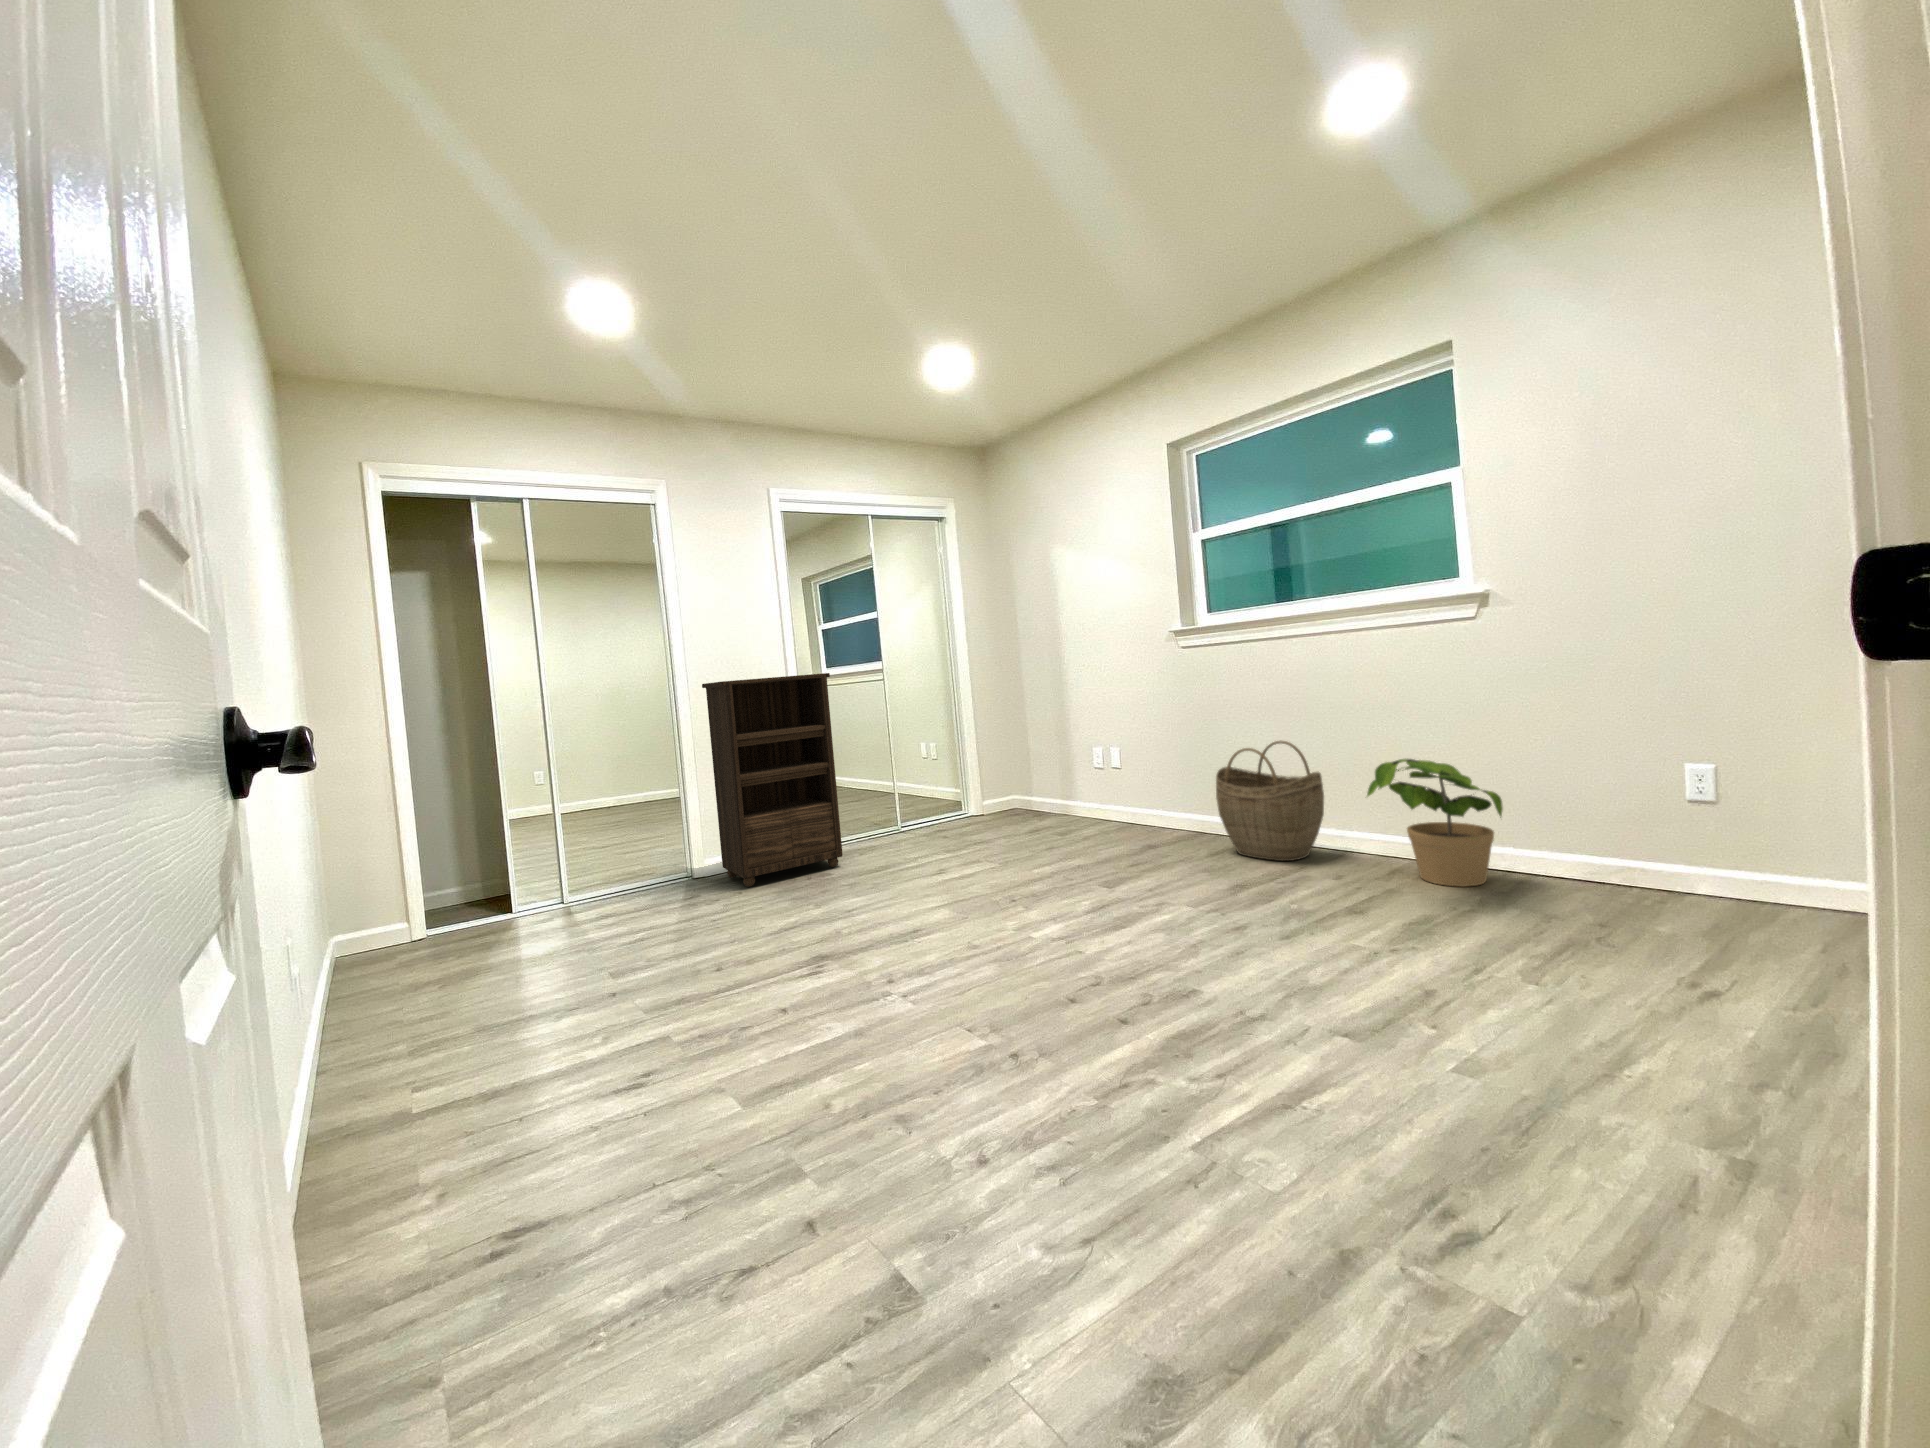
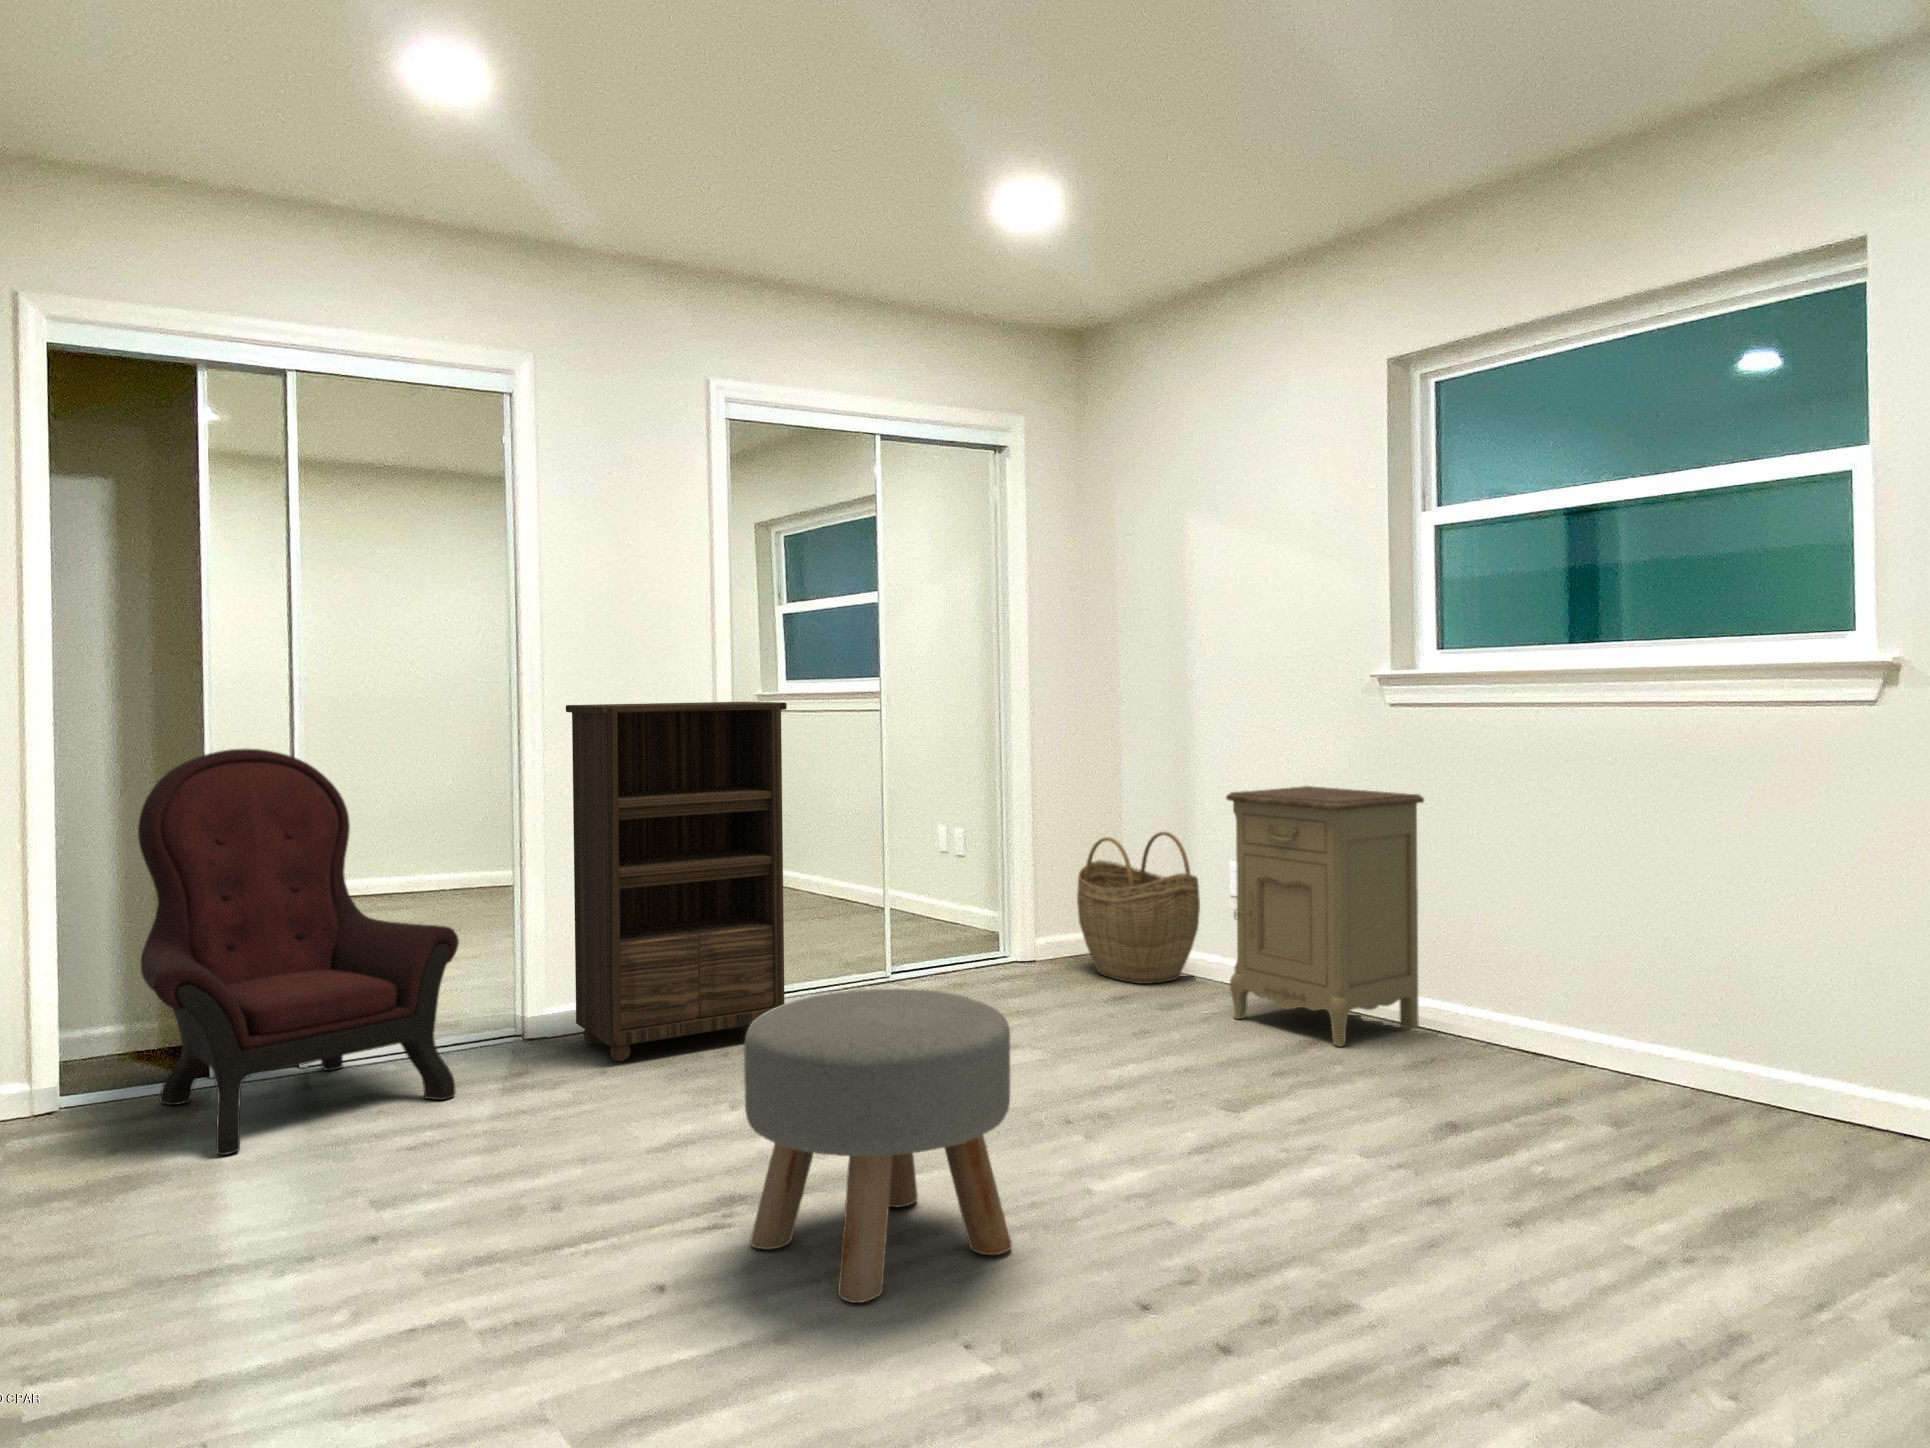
nightstand: none [1088,699,1211,848] -> present [1226,786,1424,1046]
armchair: none [460,721,656,955] -> present [138,749,459,1155]
woven basket: present [1216,741,1324,861] -> present [1077,832,1200,984]
potted plant: present [1367,759,1503,887] -> none [1674,933,1898,1157]
ottoman: none [822,827,989,1011] -> present [744,989,1012,1303]

